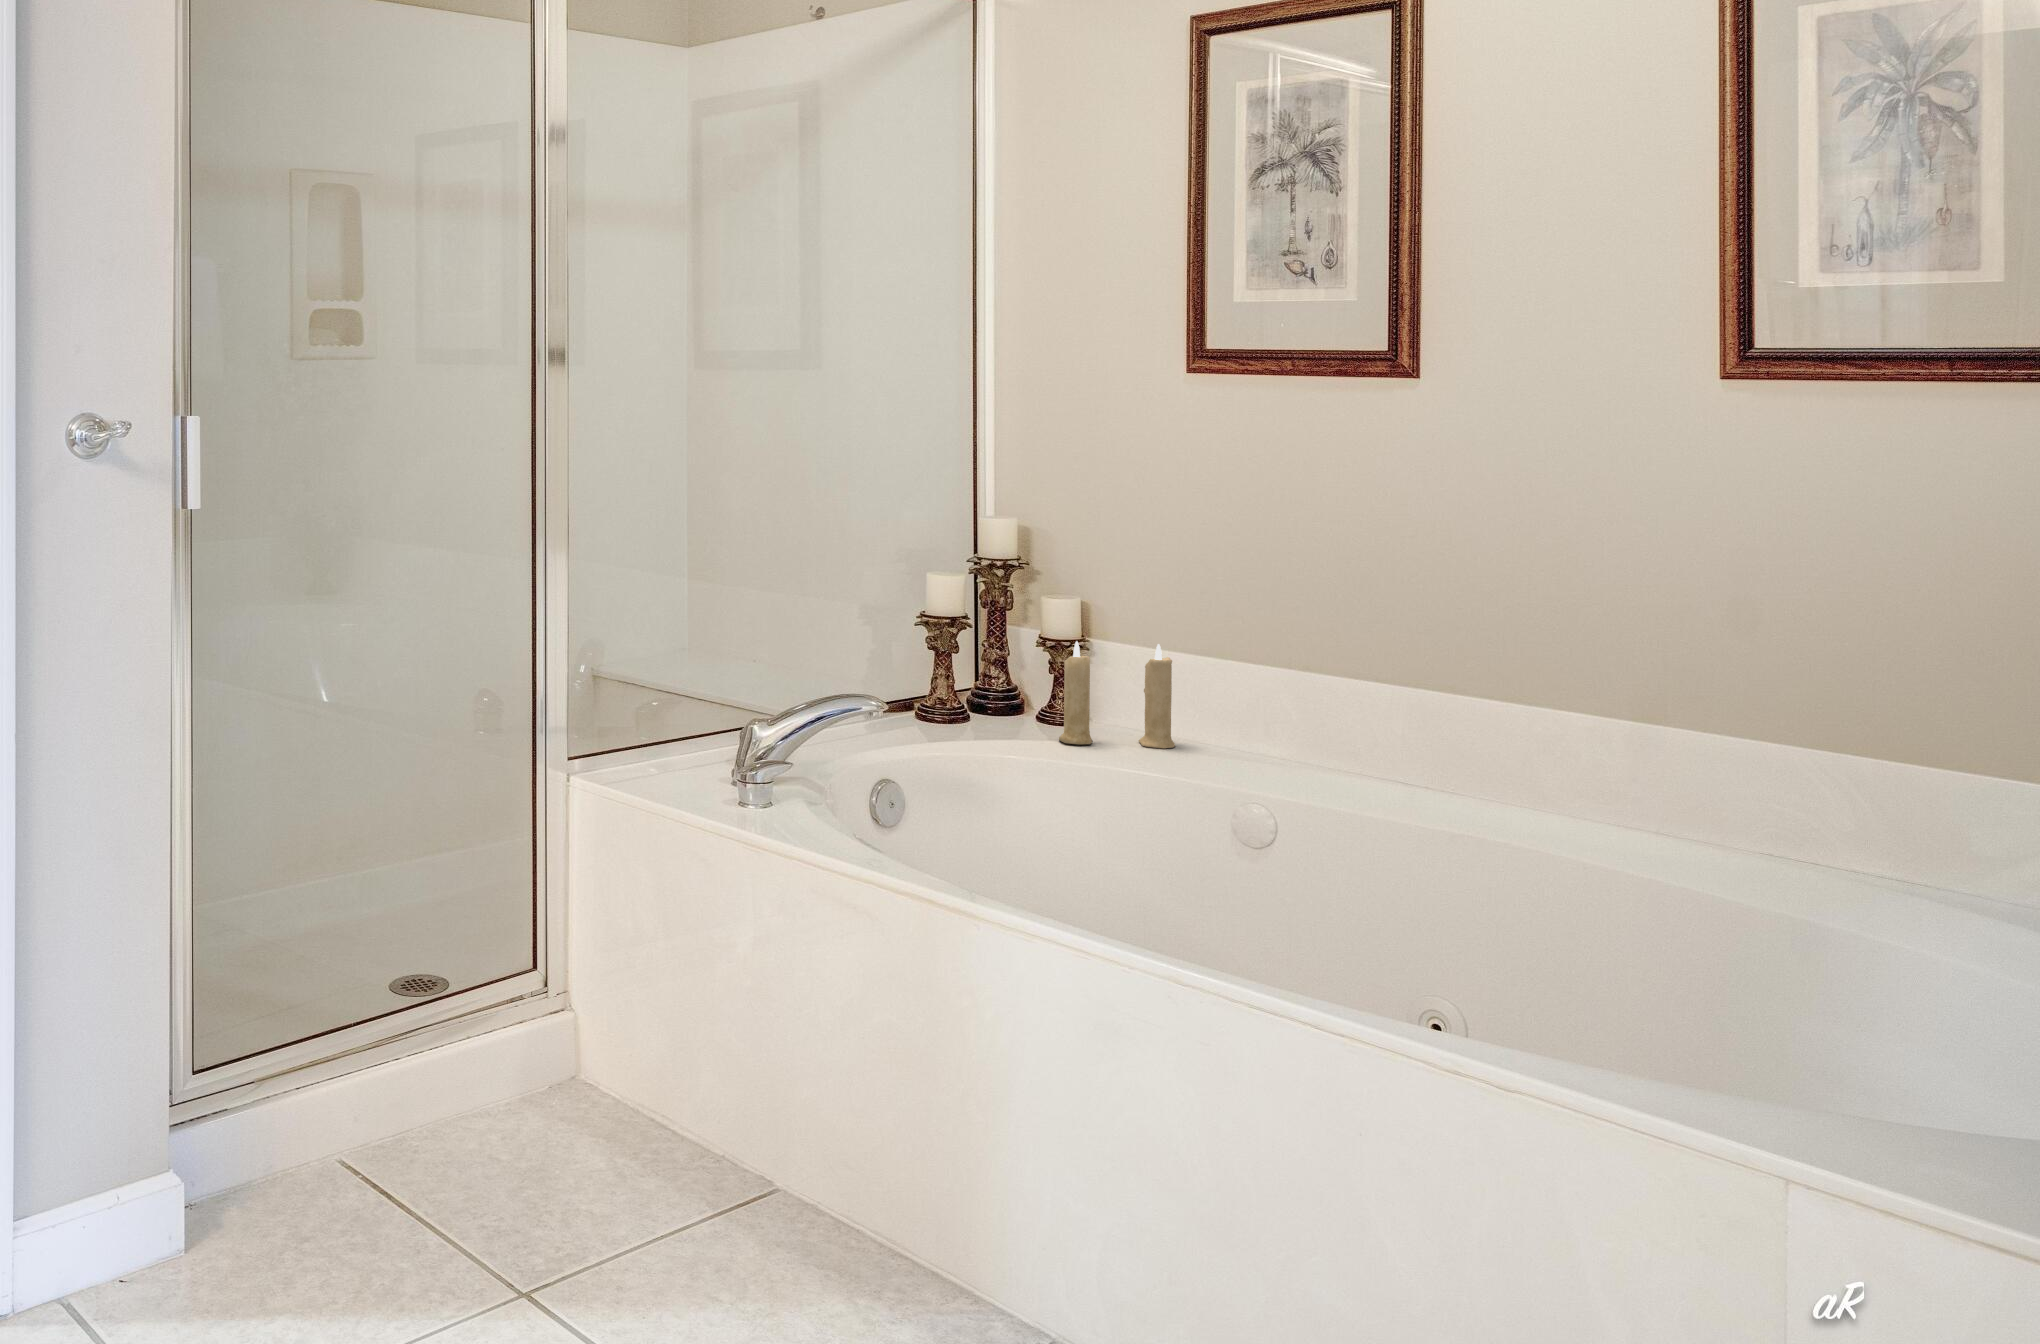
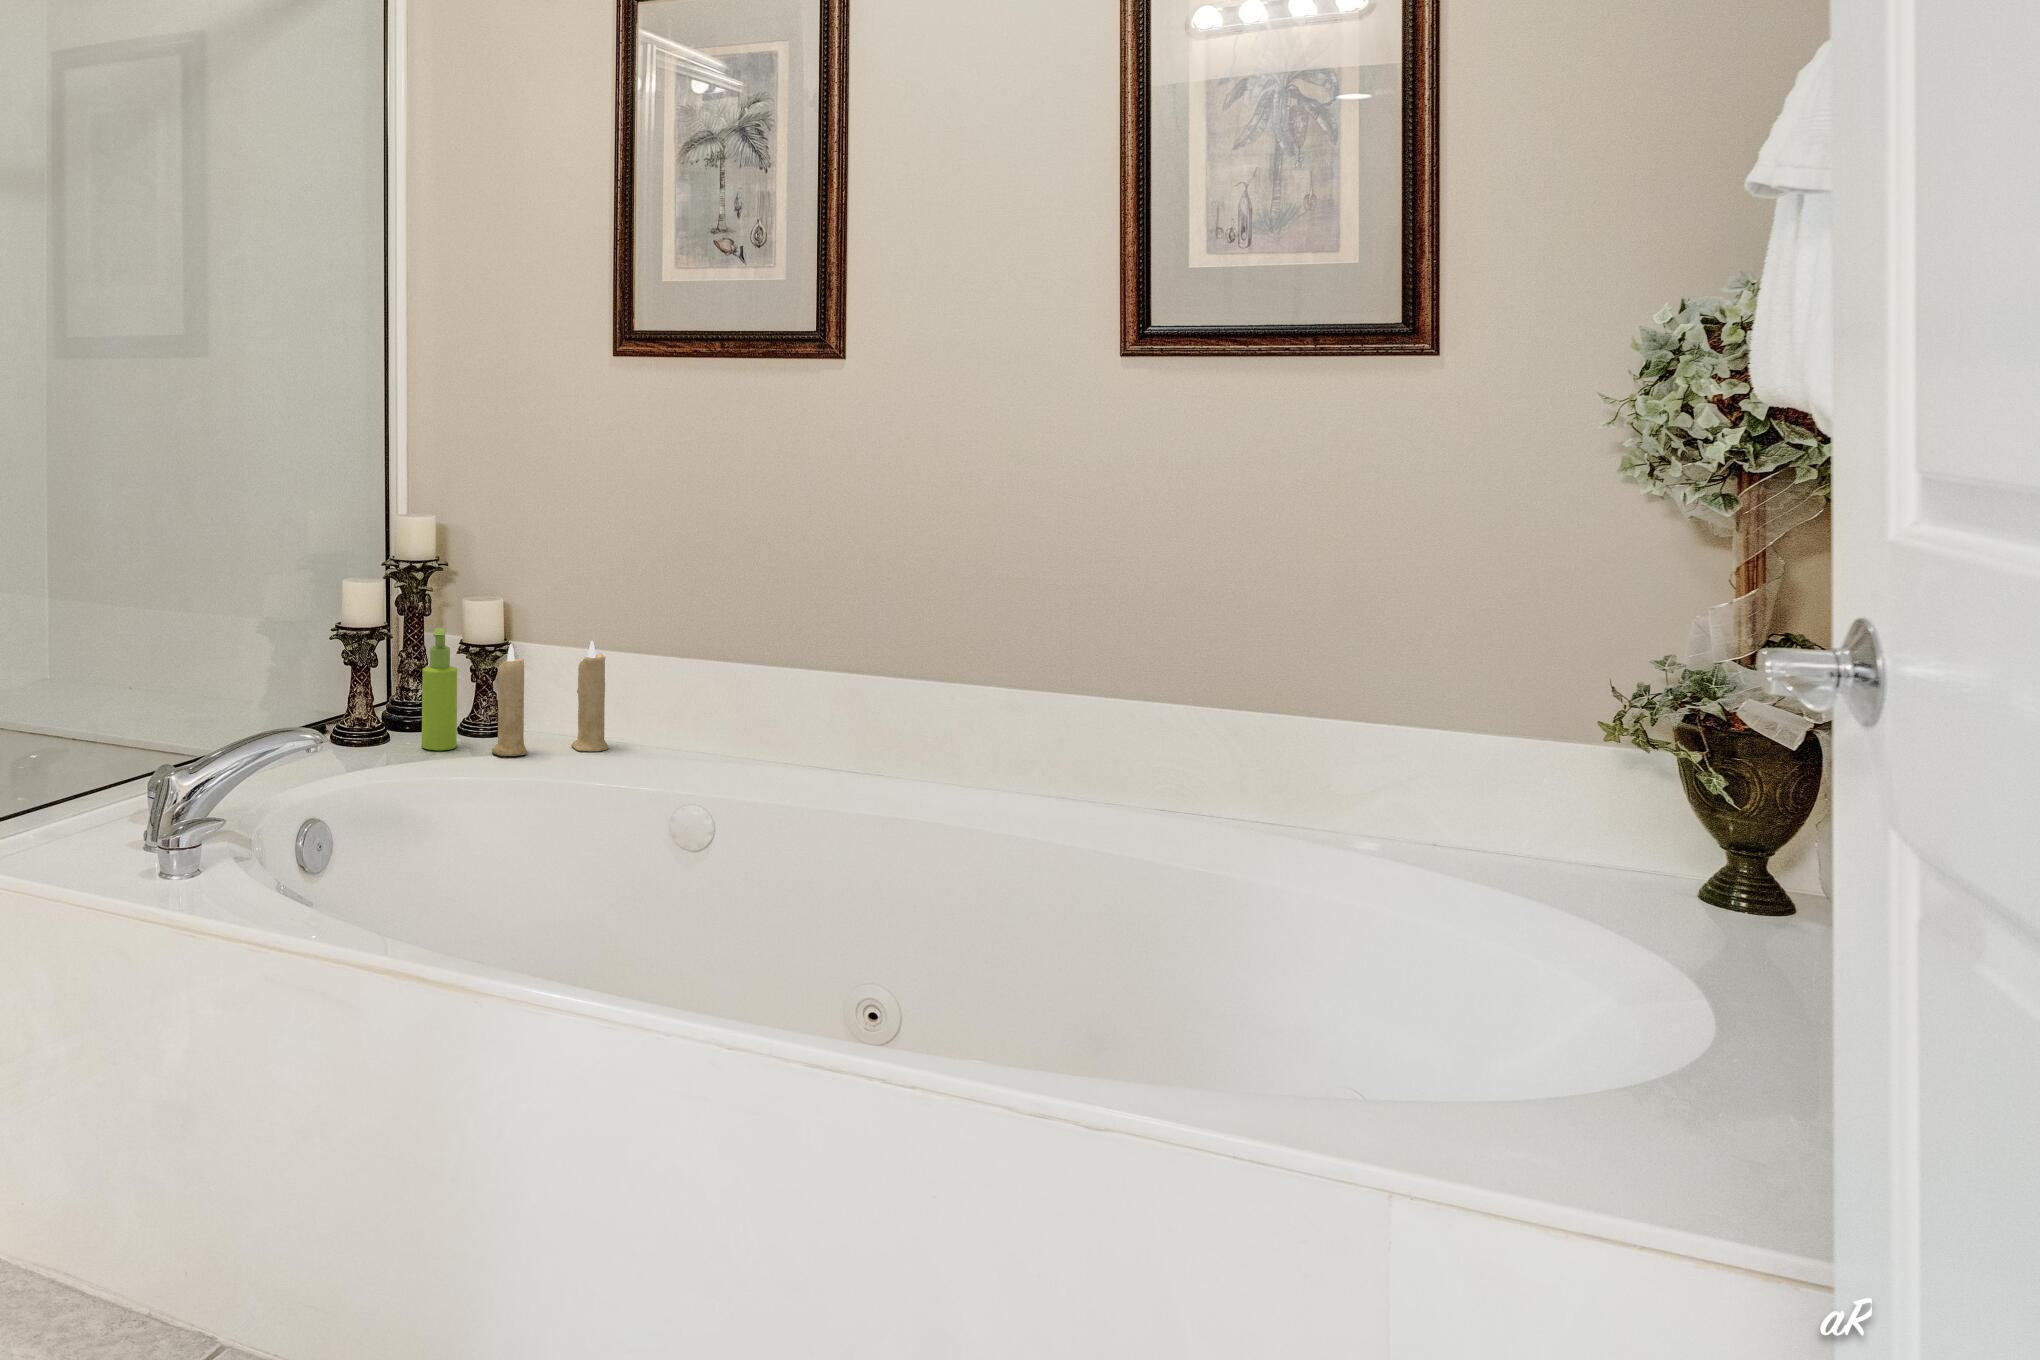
soap dispenser: none [995,622,1029,734] -> present [422,628,457,750]

